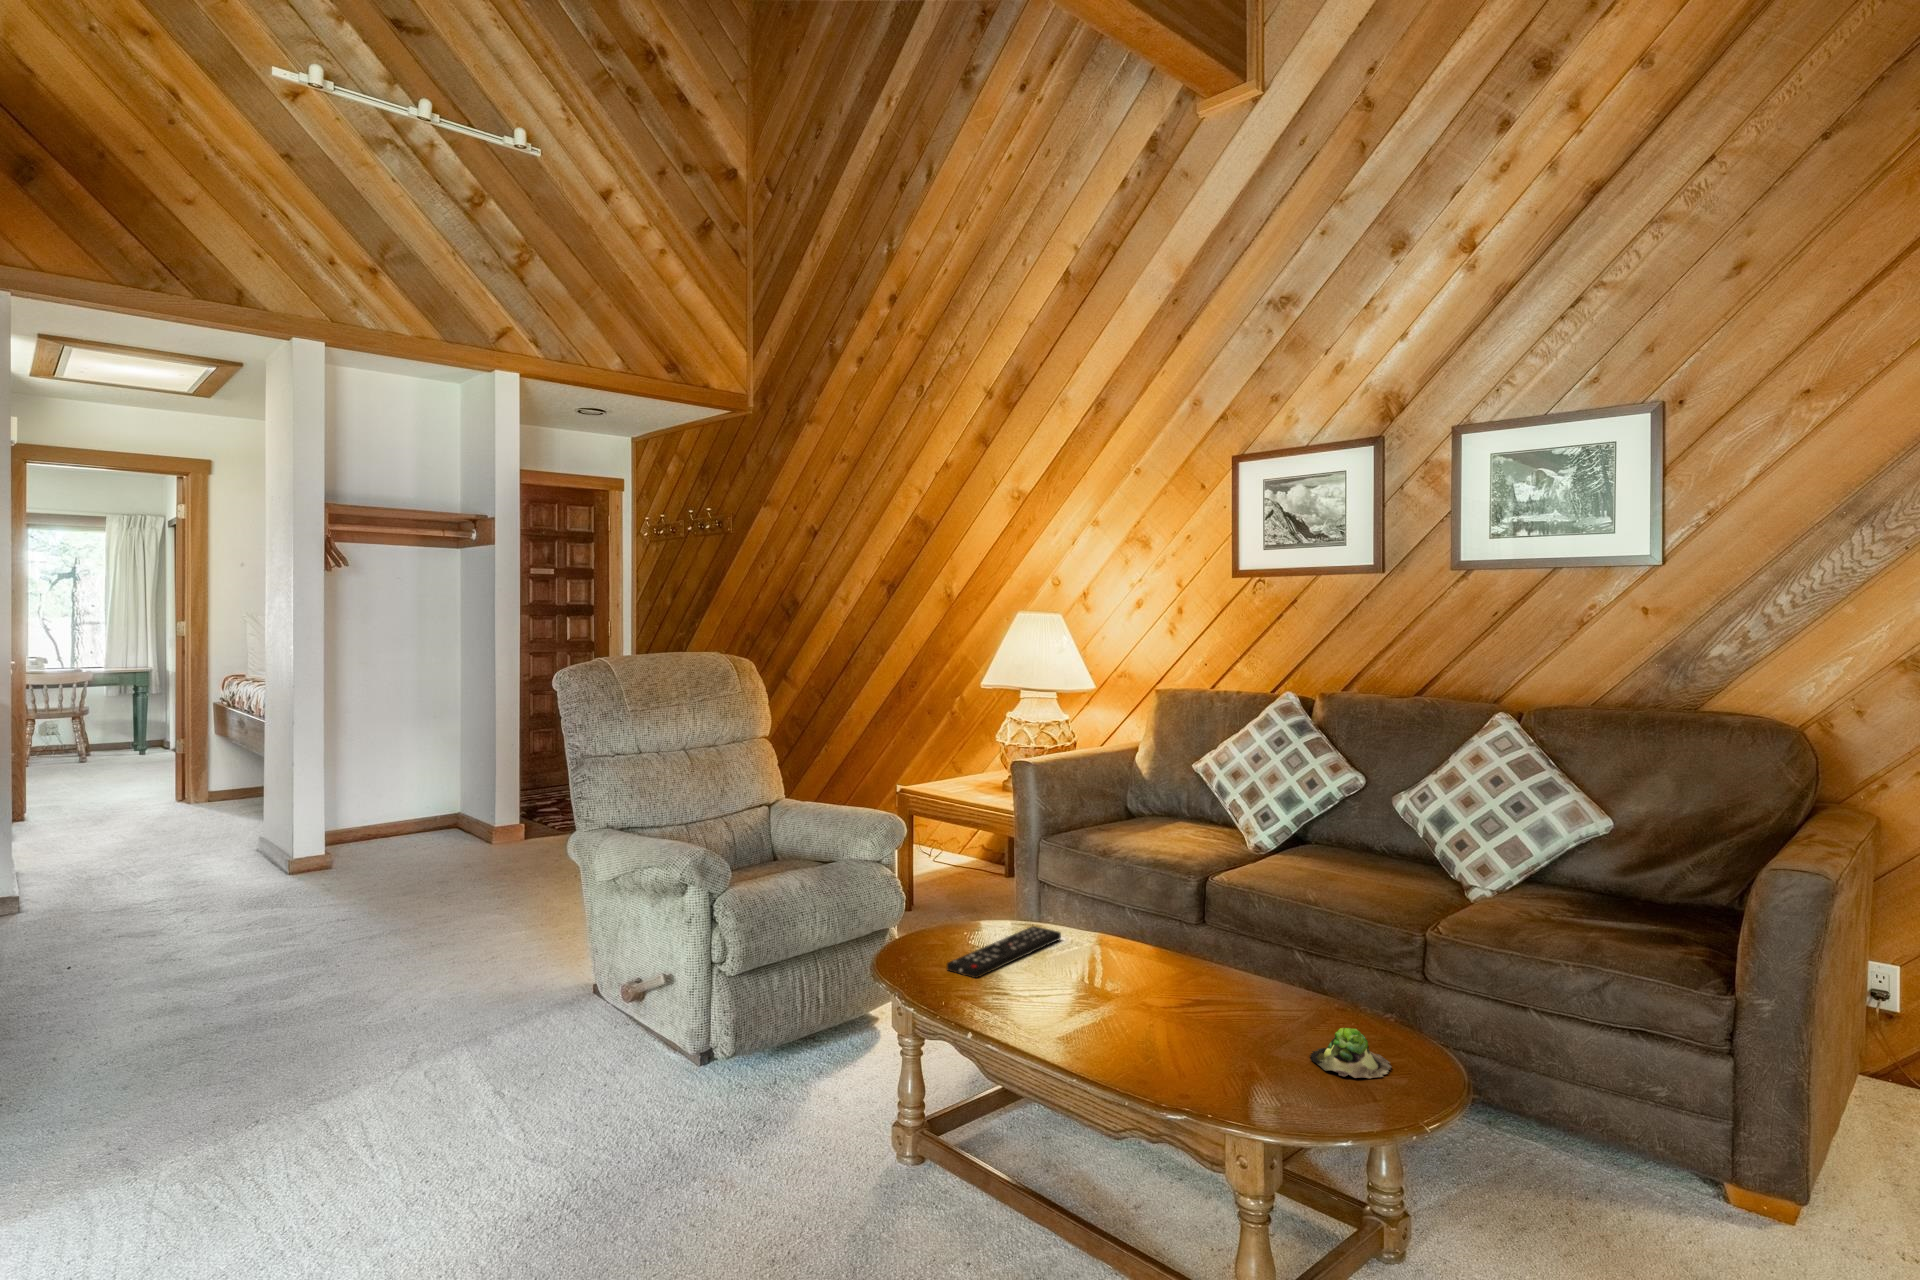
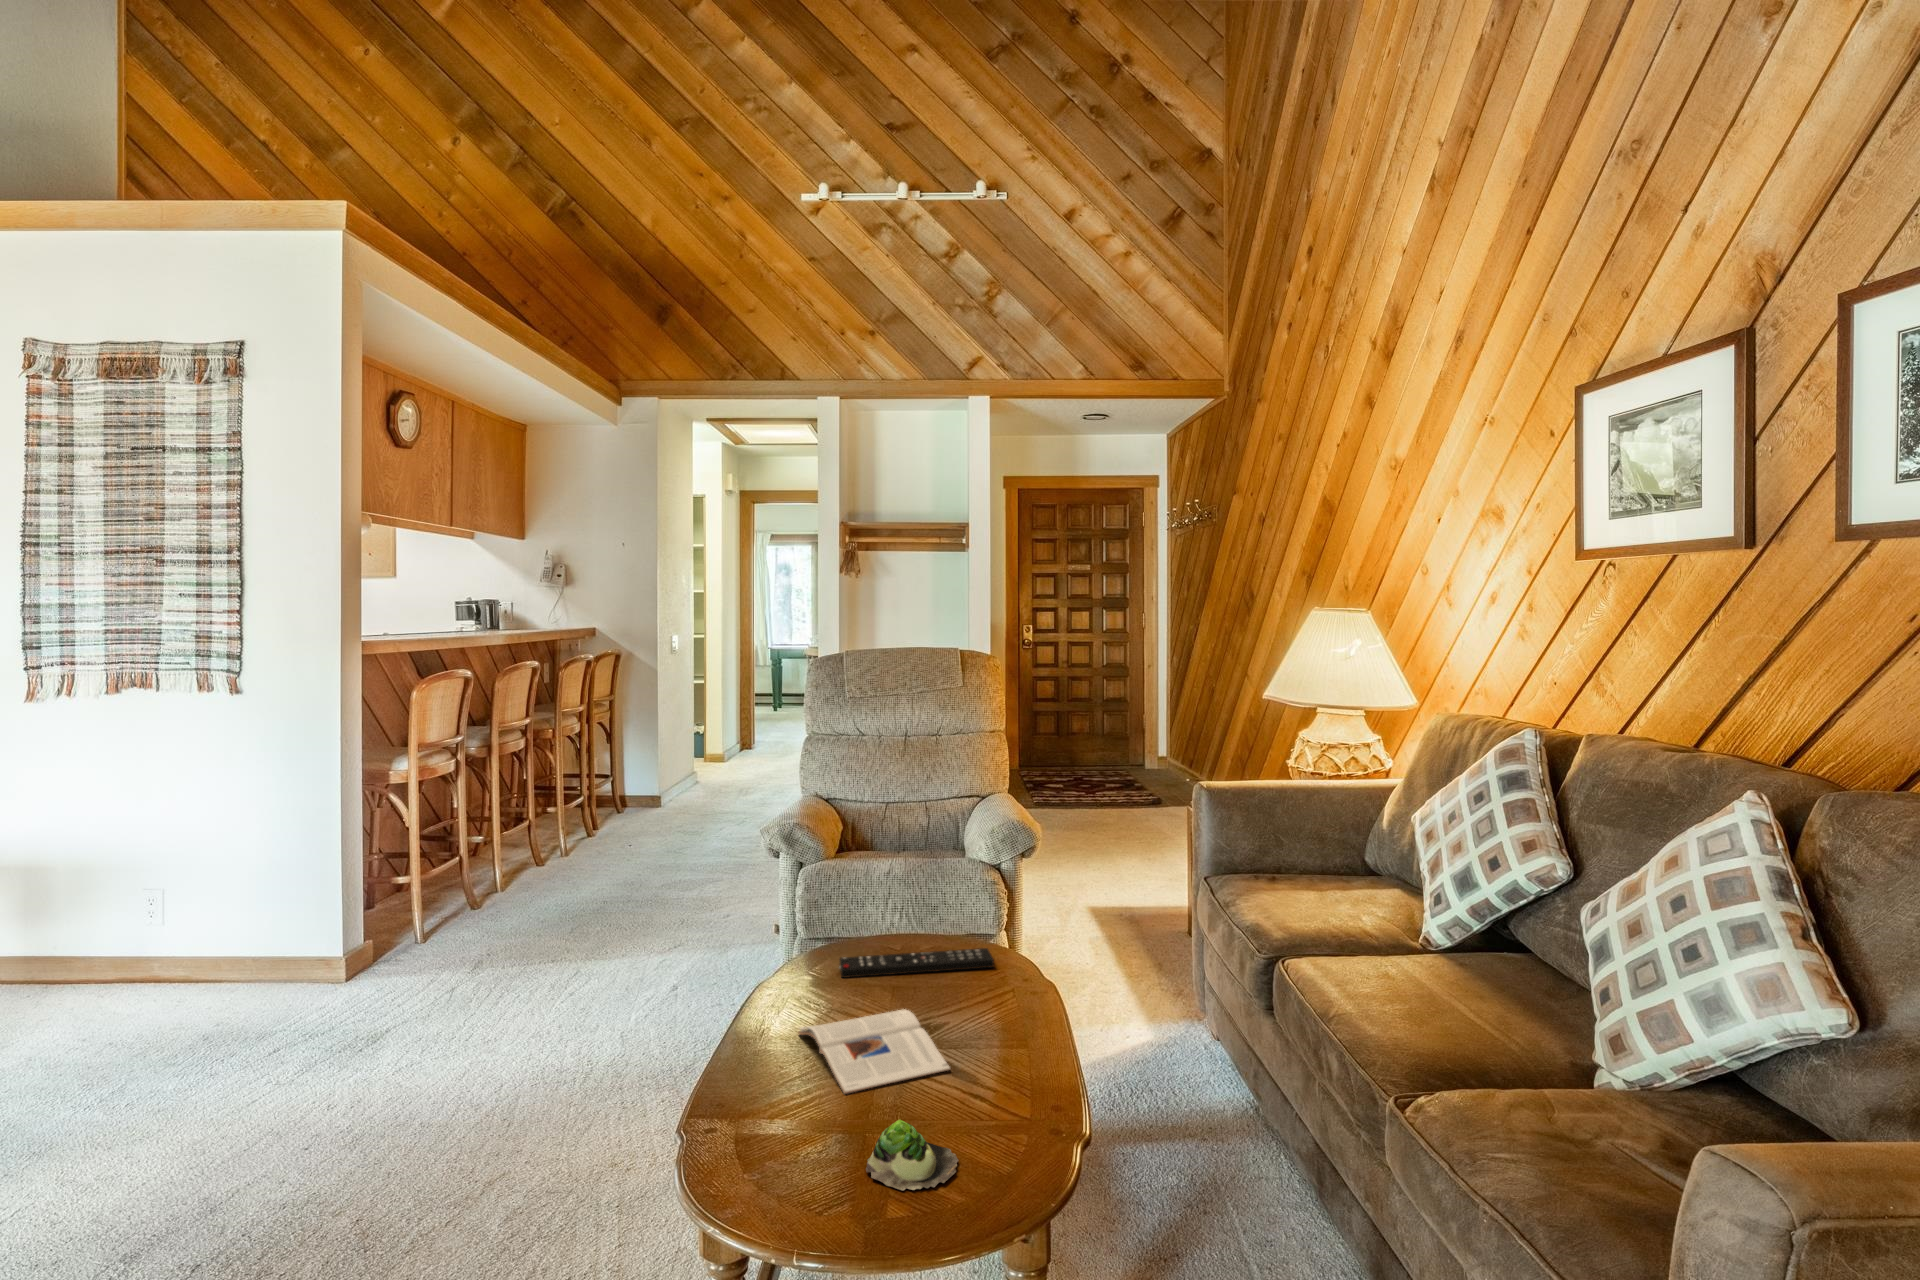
magazine: none [1064,975,1219,1045] -> present [798,1009,950,1094]

